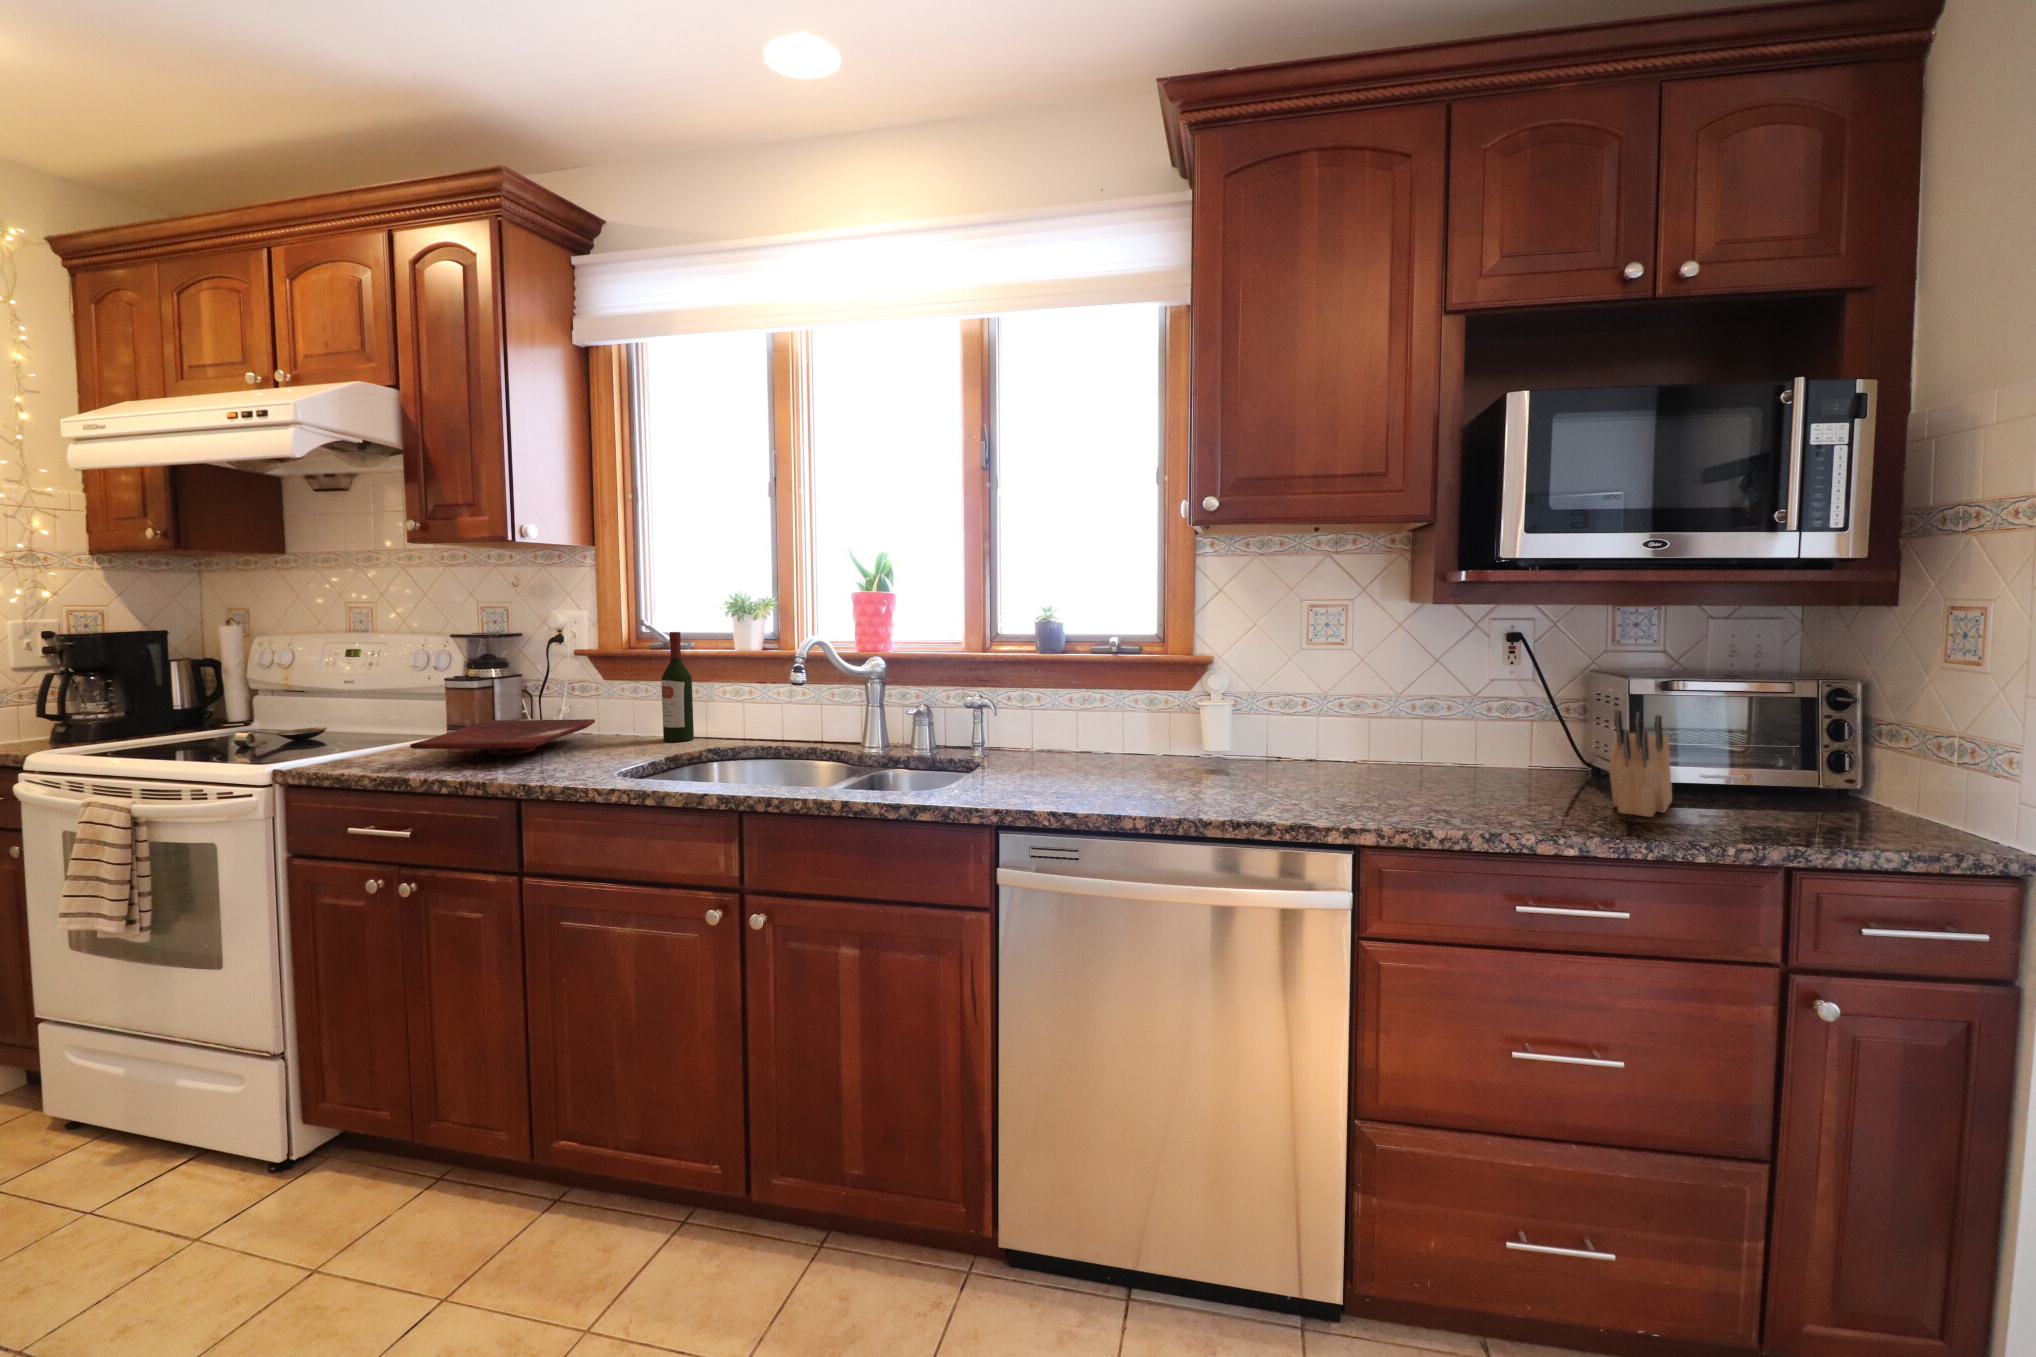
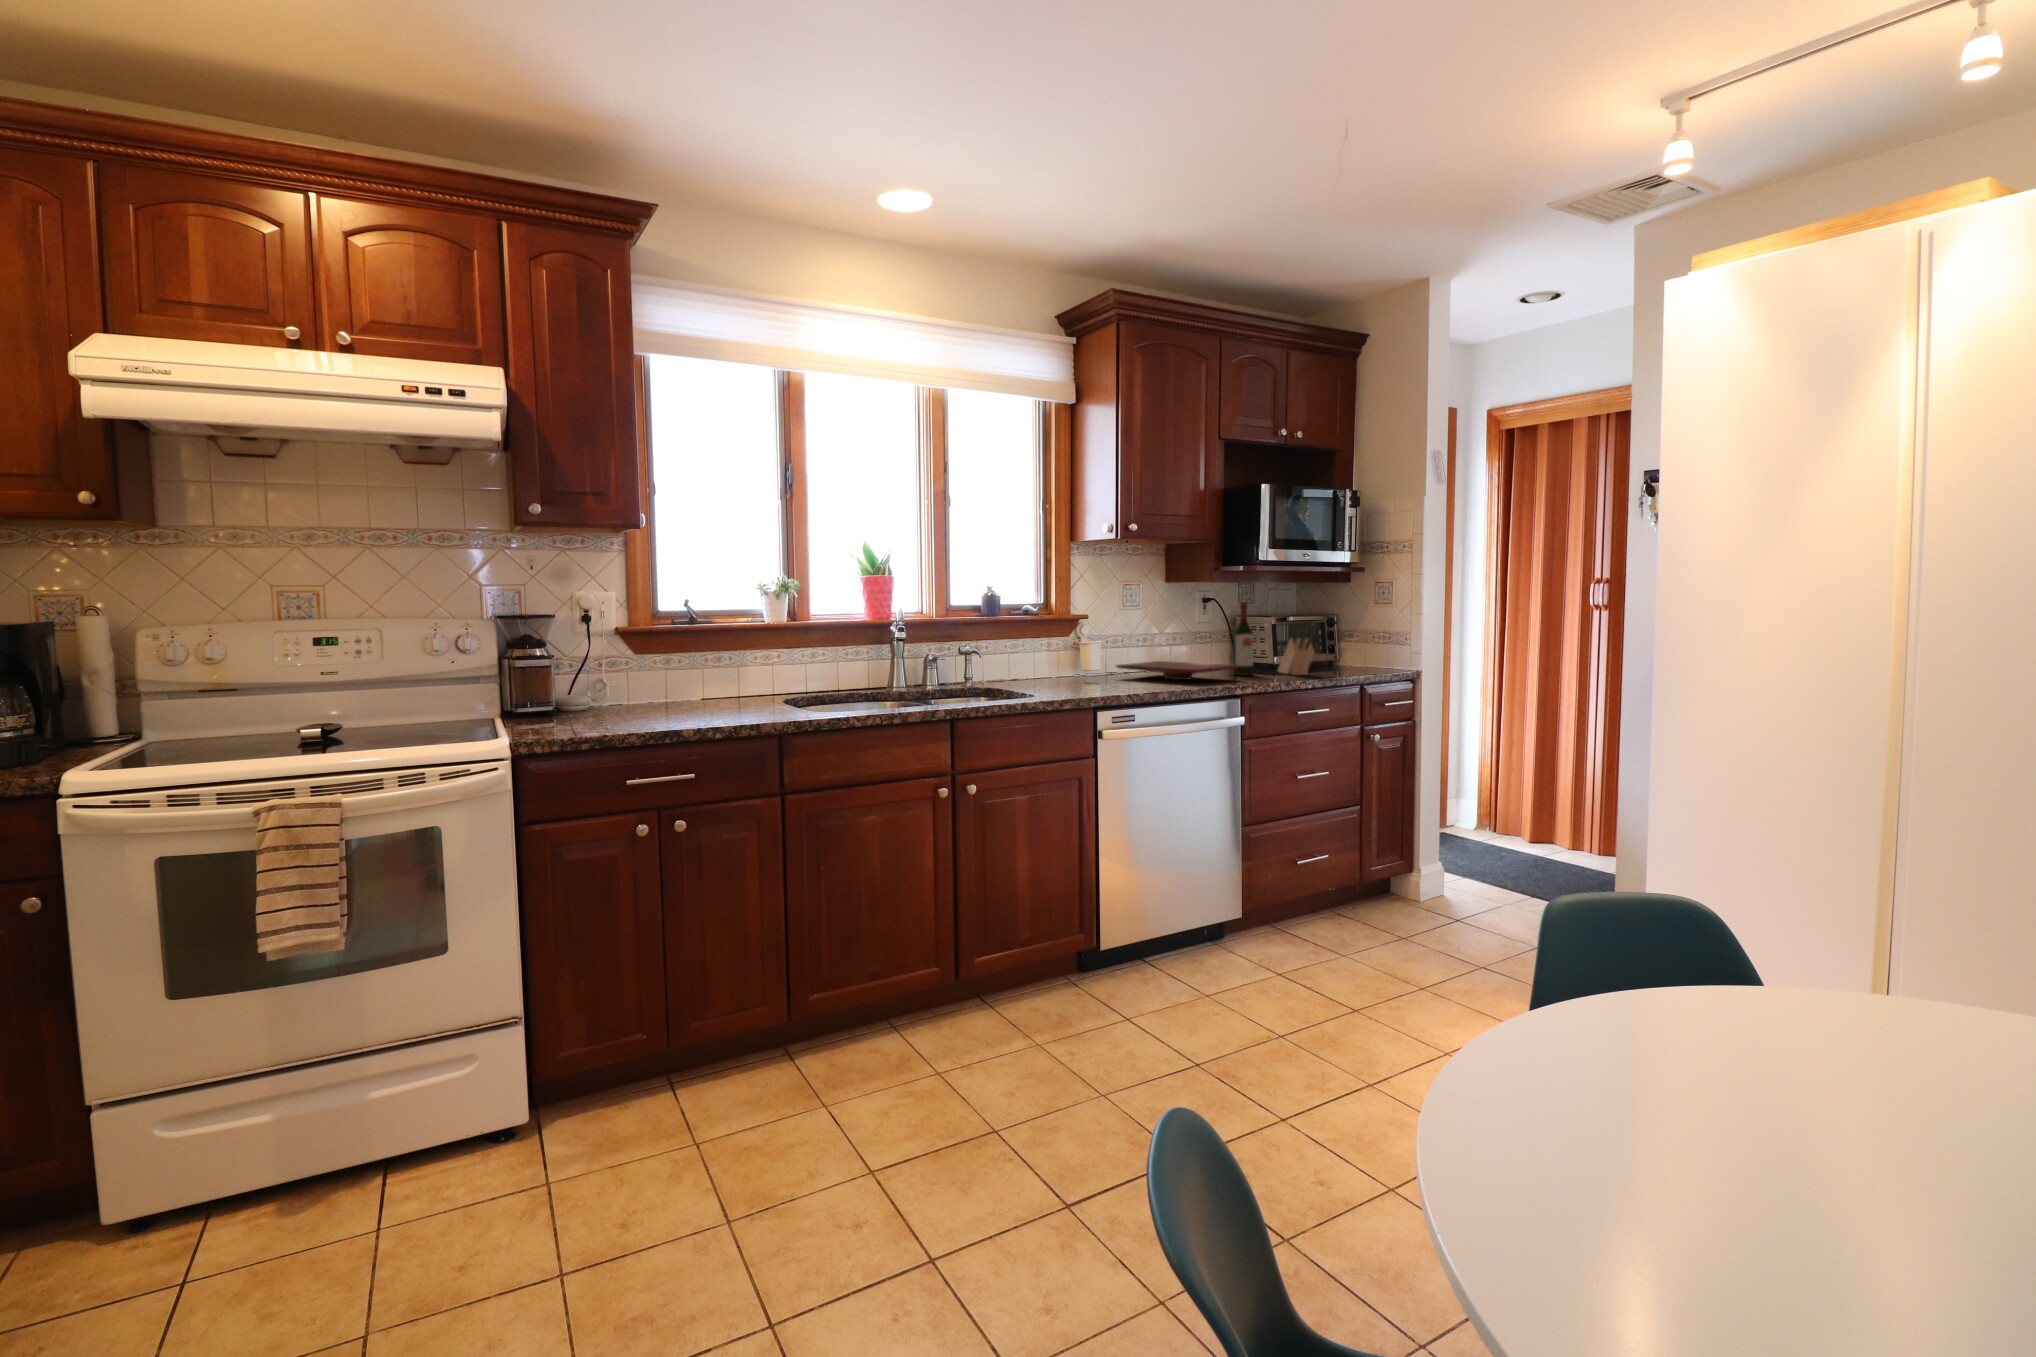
wine bottle: present [661,632,694,742] -> present [1233,602,1253,676]
cutting board: present [410,719,595,755] -> present [1116,661,1239,680]

